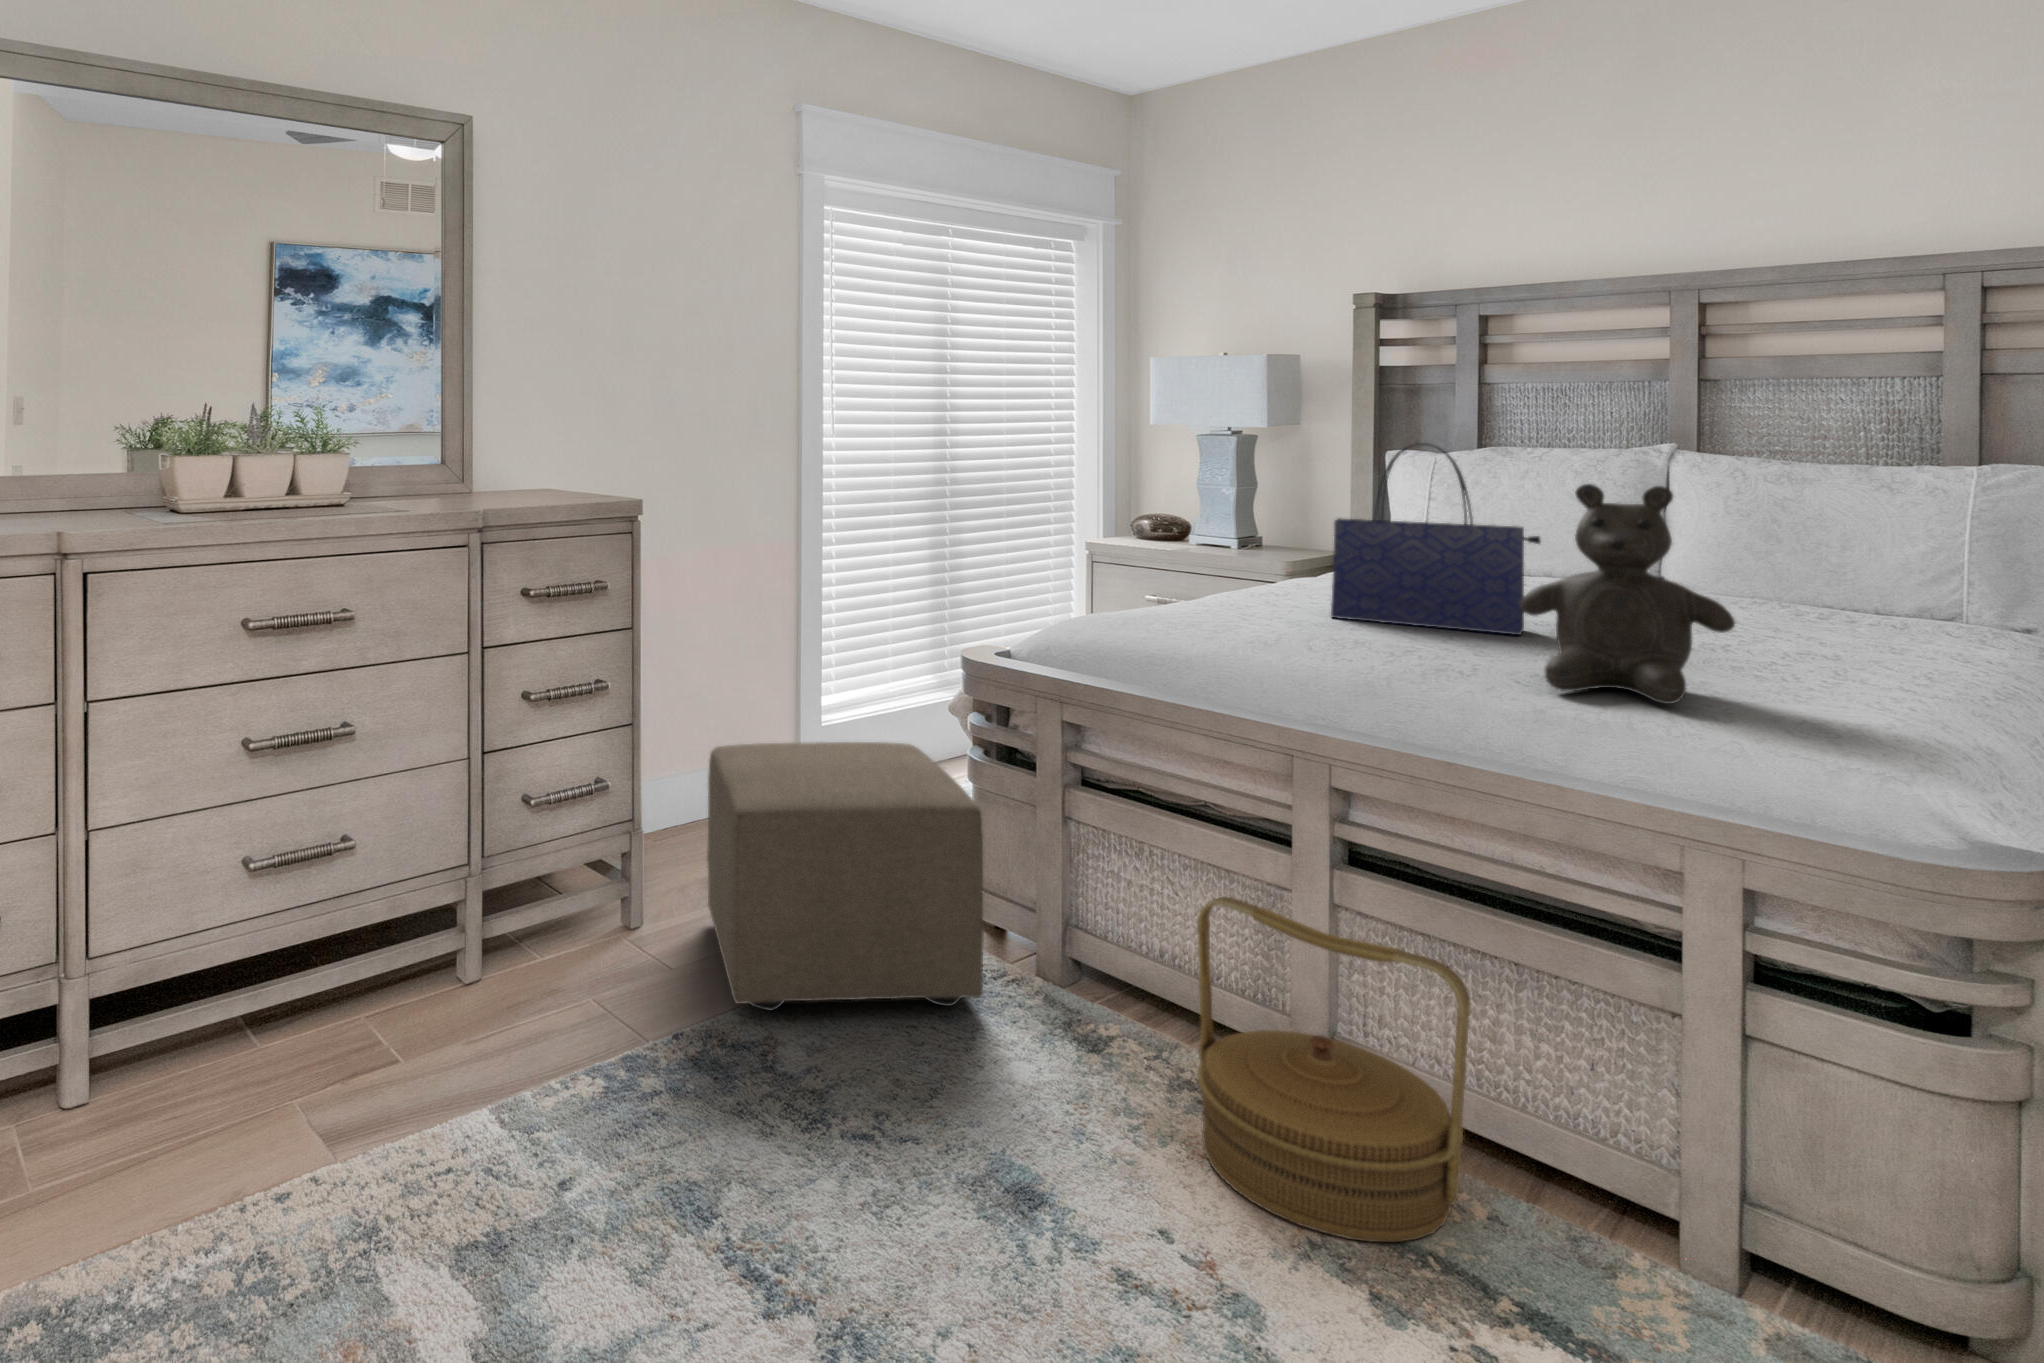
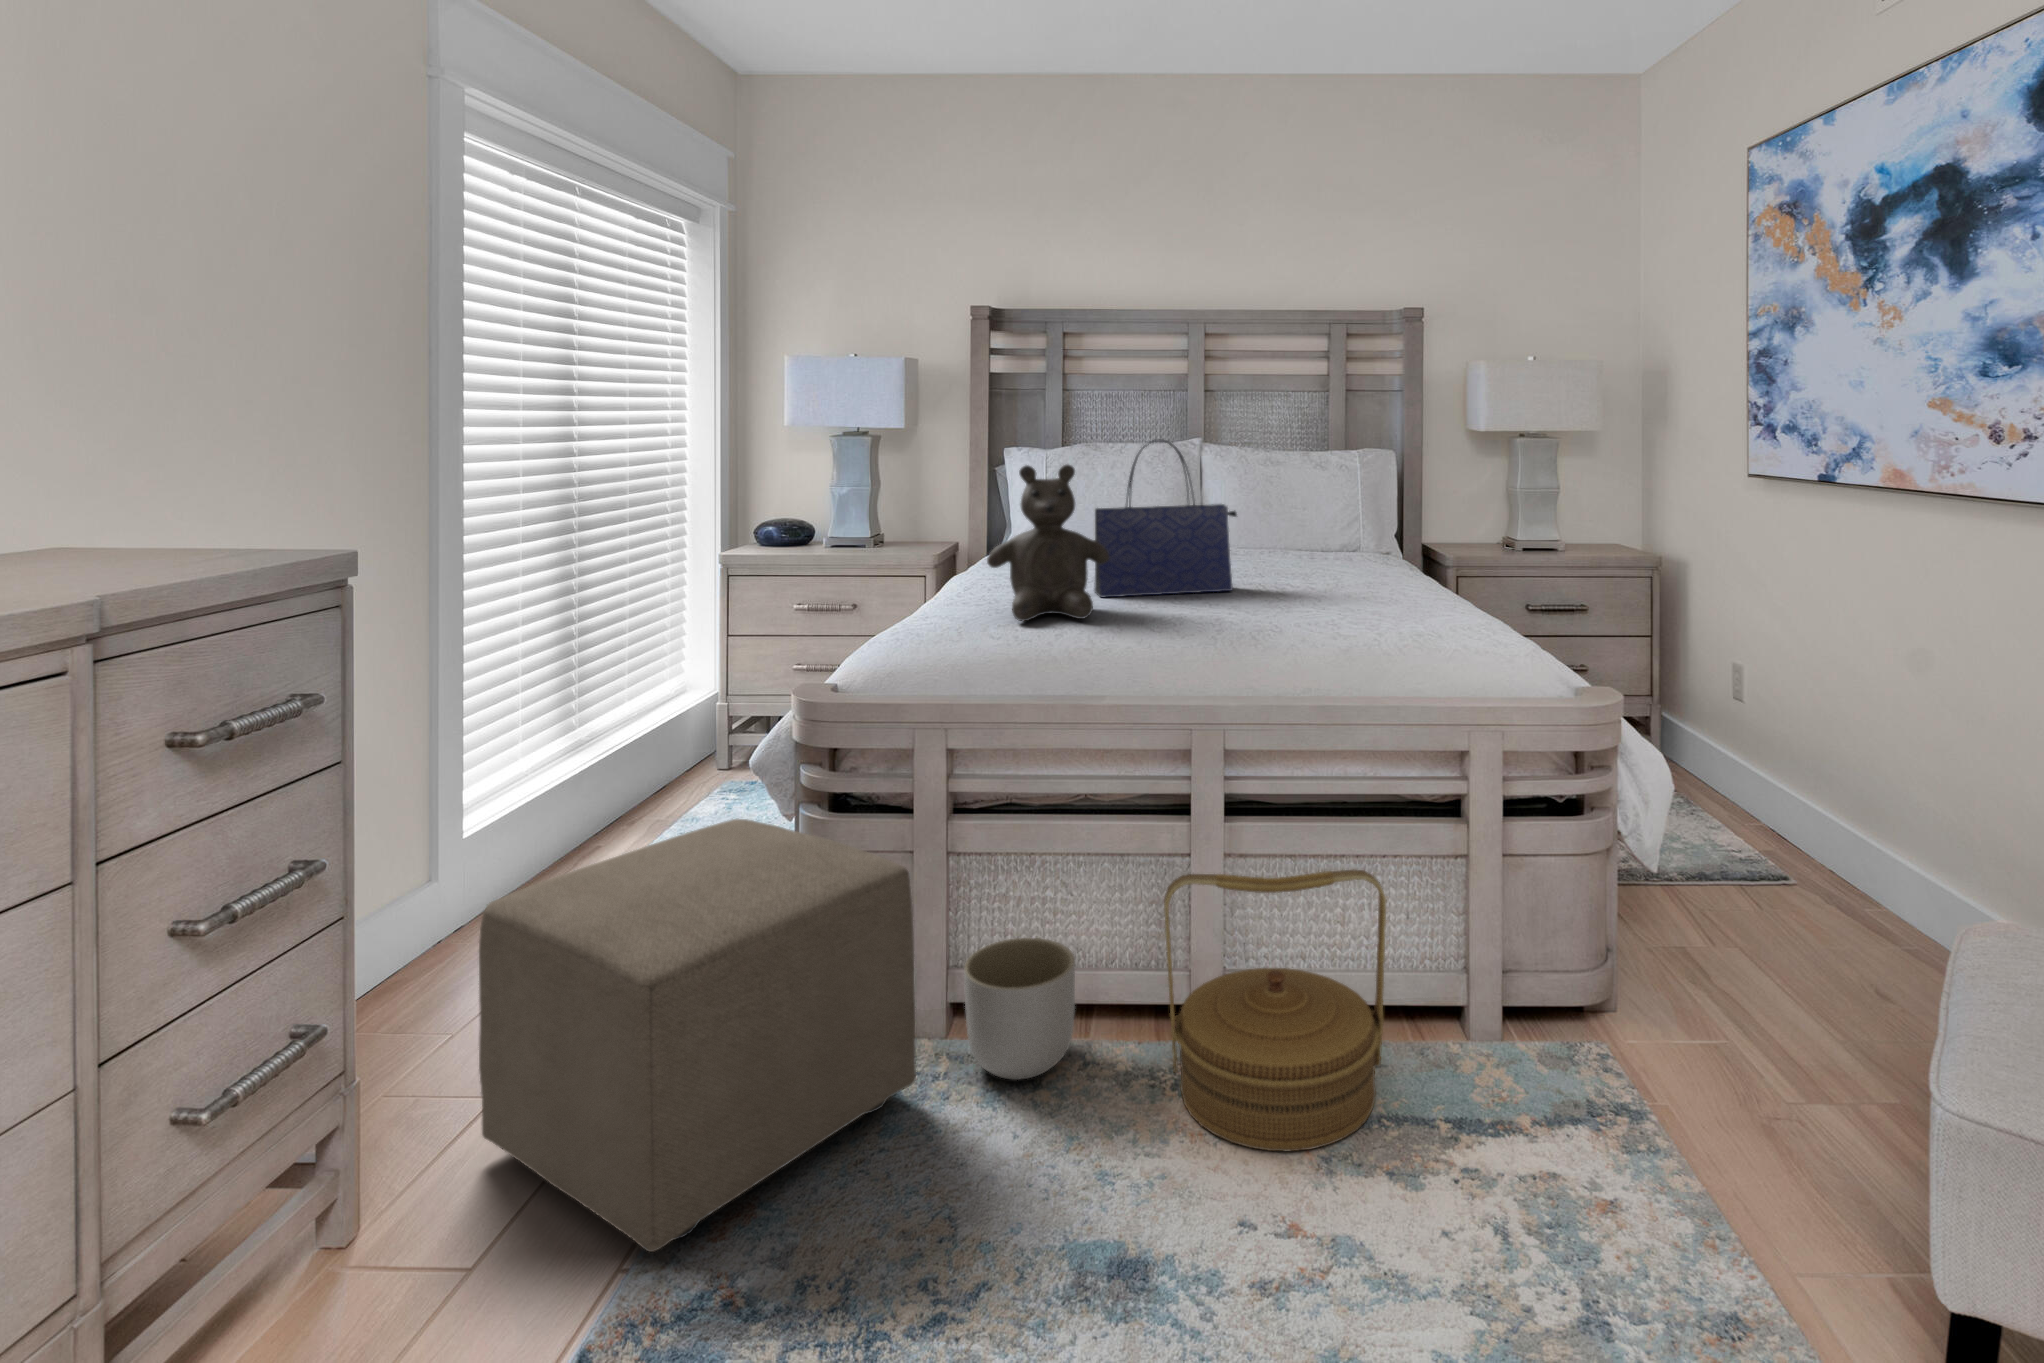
teddy bear: present [1520,484,1735,704] -> present [987,465,1110,621]
planter: none [1038,915,1150,1046] -> present [964,938,1075,1080]

